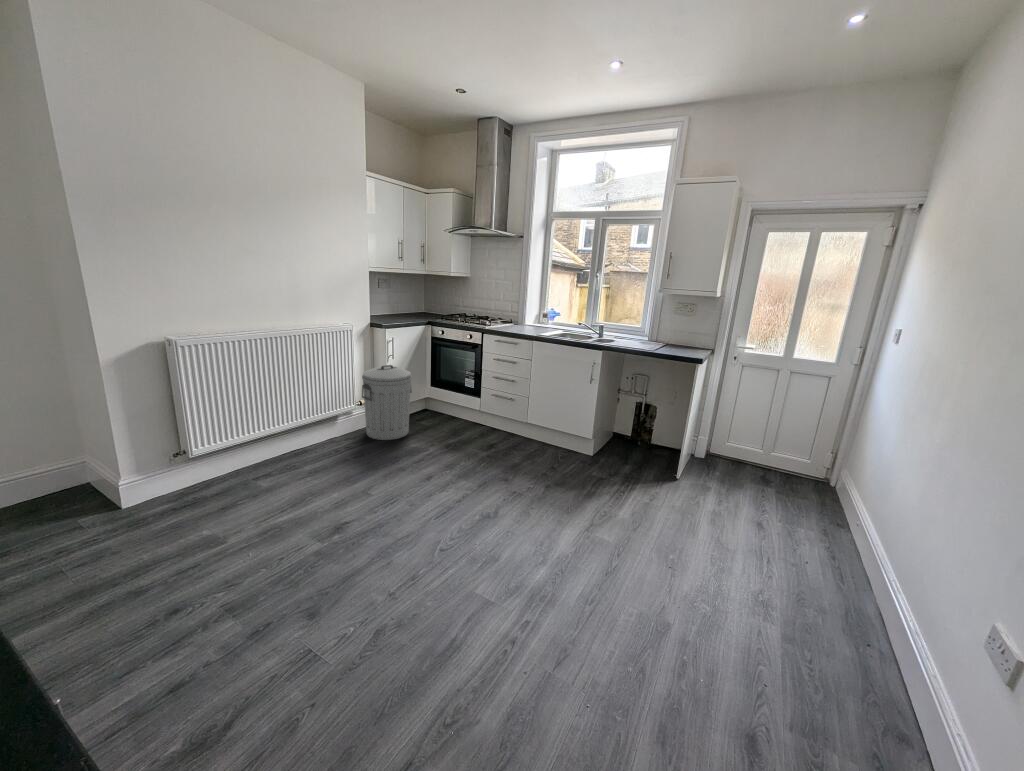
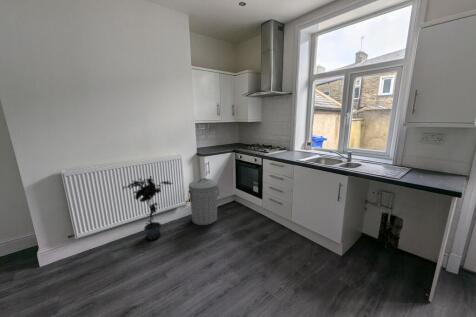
potted plant: none [265,353,347,462] -> present [123,176,172,240]

